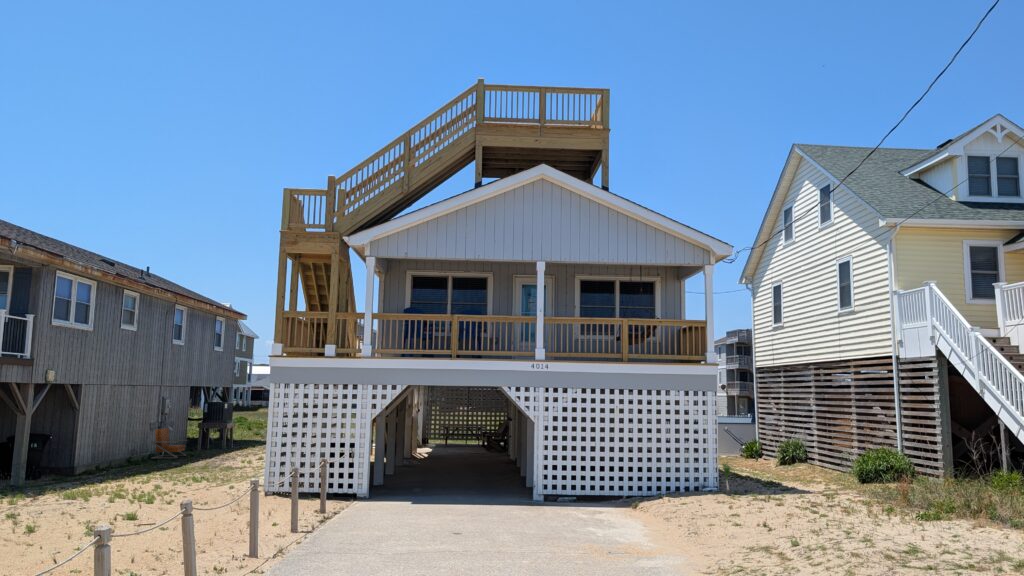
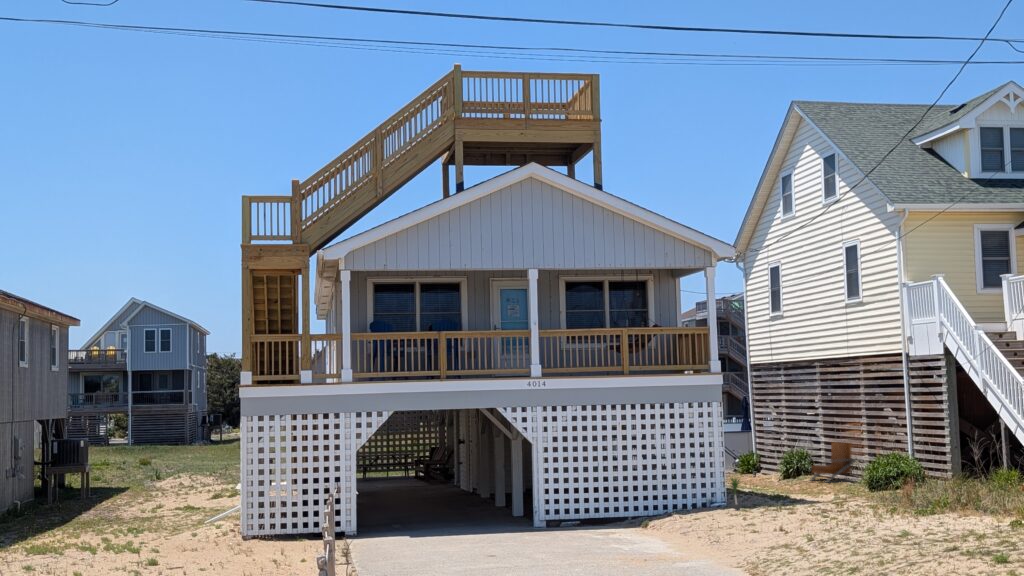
lounge chair: present [151,428,186,458] -> present [810,442,856,483]

